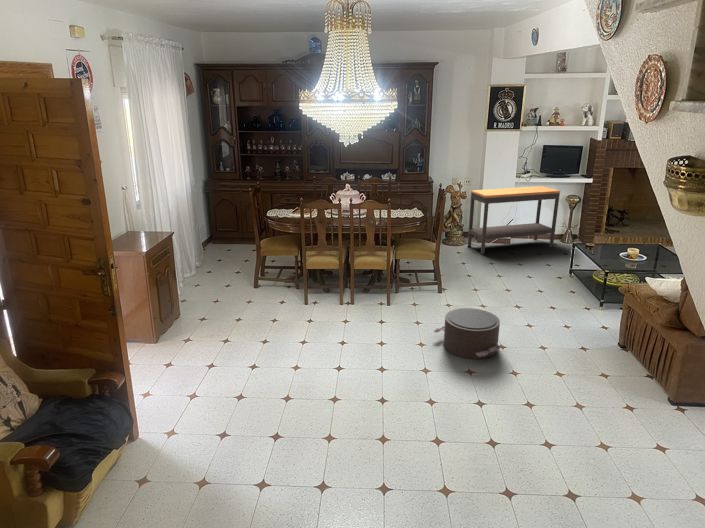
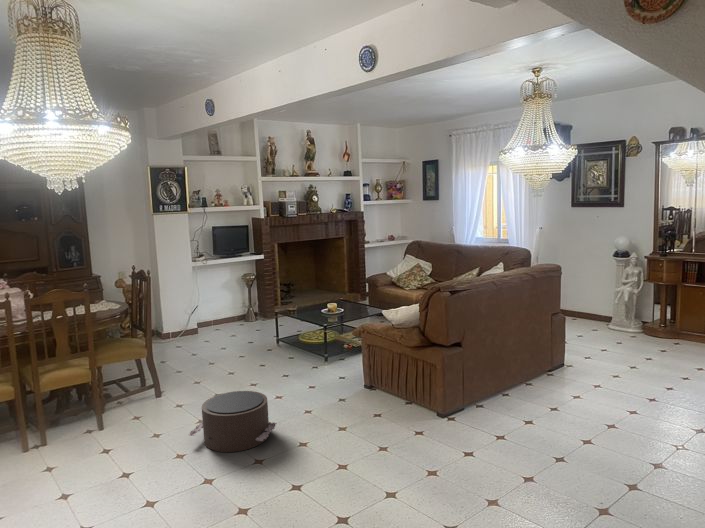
console table: present [468,186,560,254] -> none [149,268,243,349]

